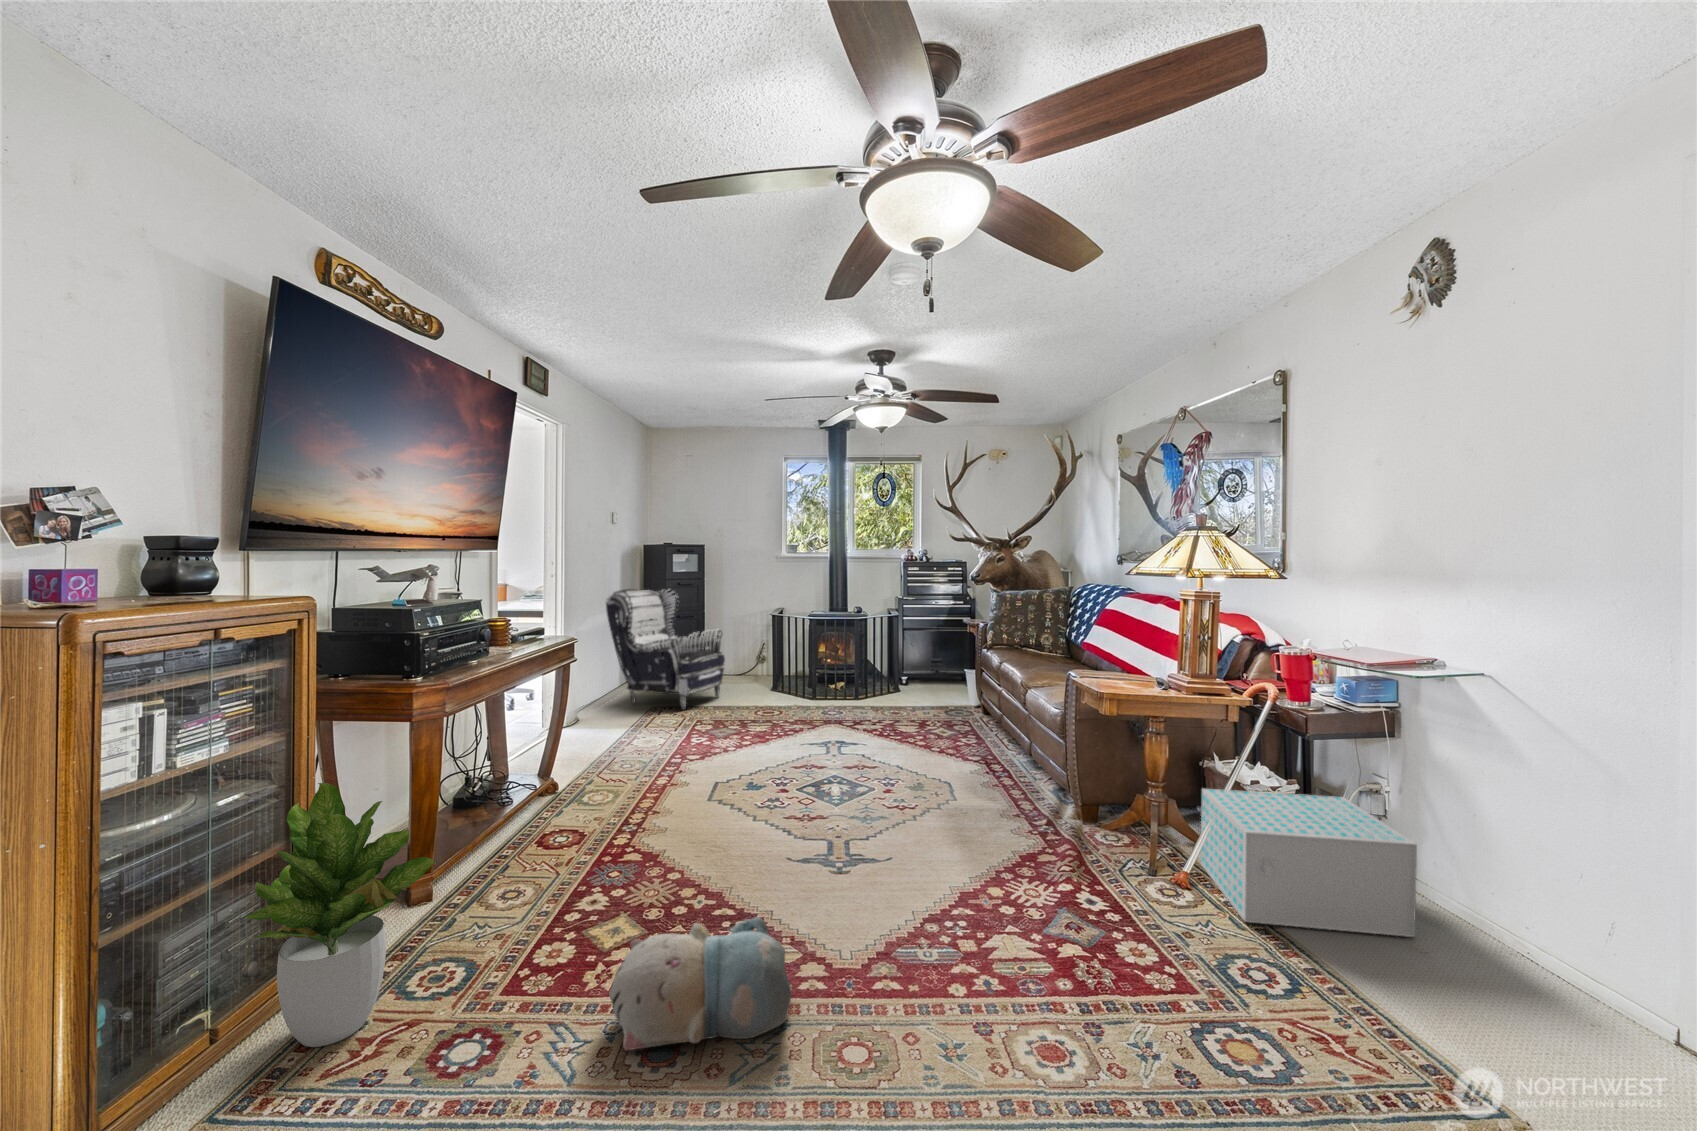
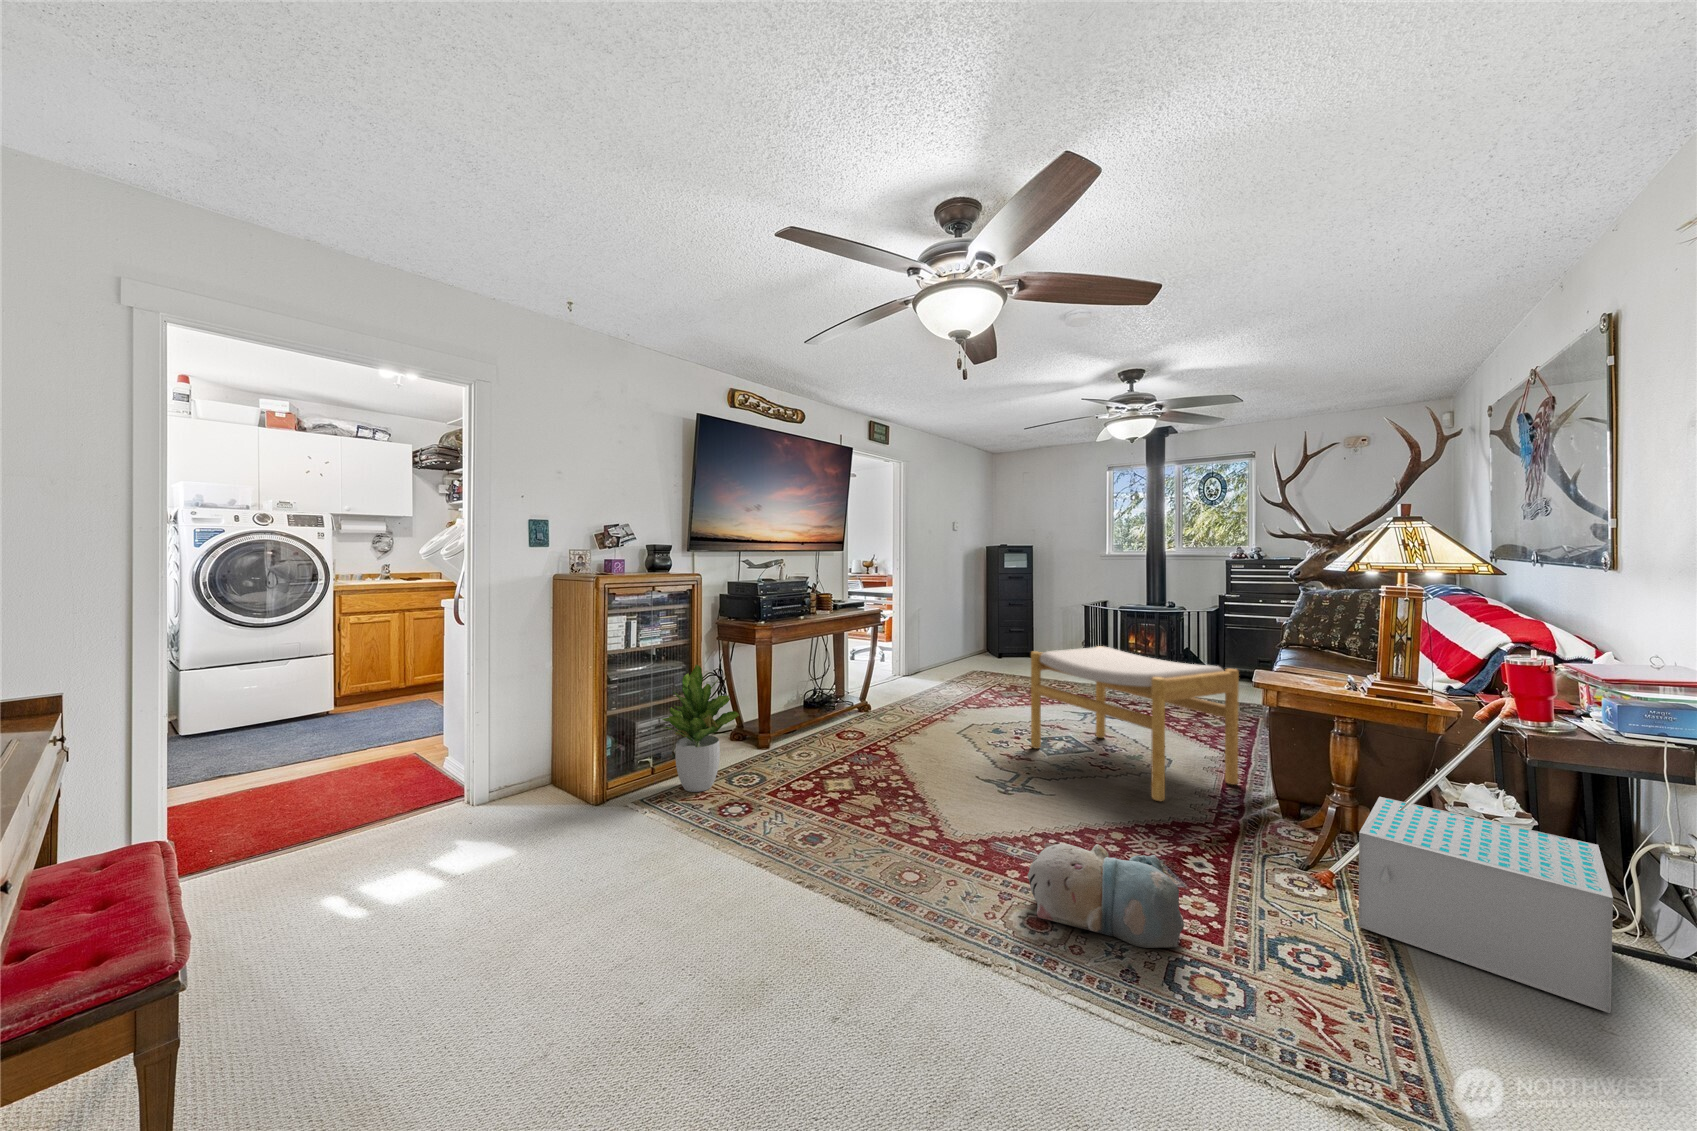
armchair: present [606,588,725,710] -> none [940,580,1034,678]
footstool: none [811,663,1024,833] -> present [1031,646,1239,801]
plush toy: present [609,917,791,1050] -> present [1028,843,1184,948]

